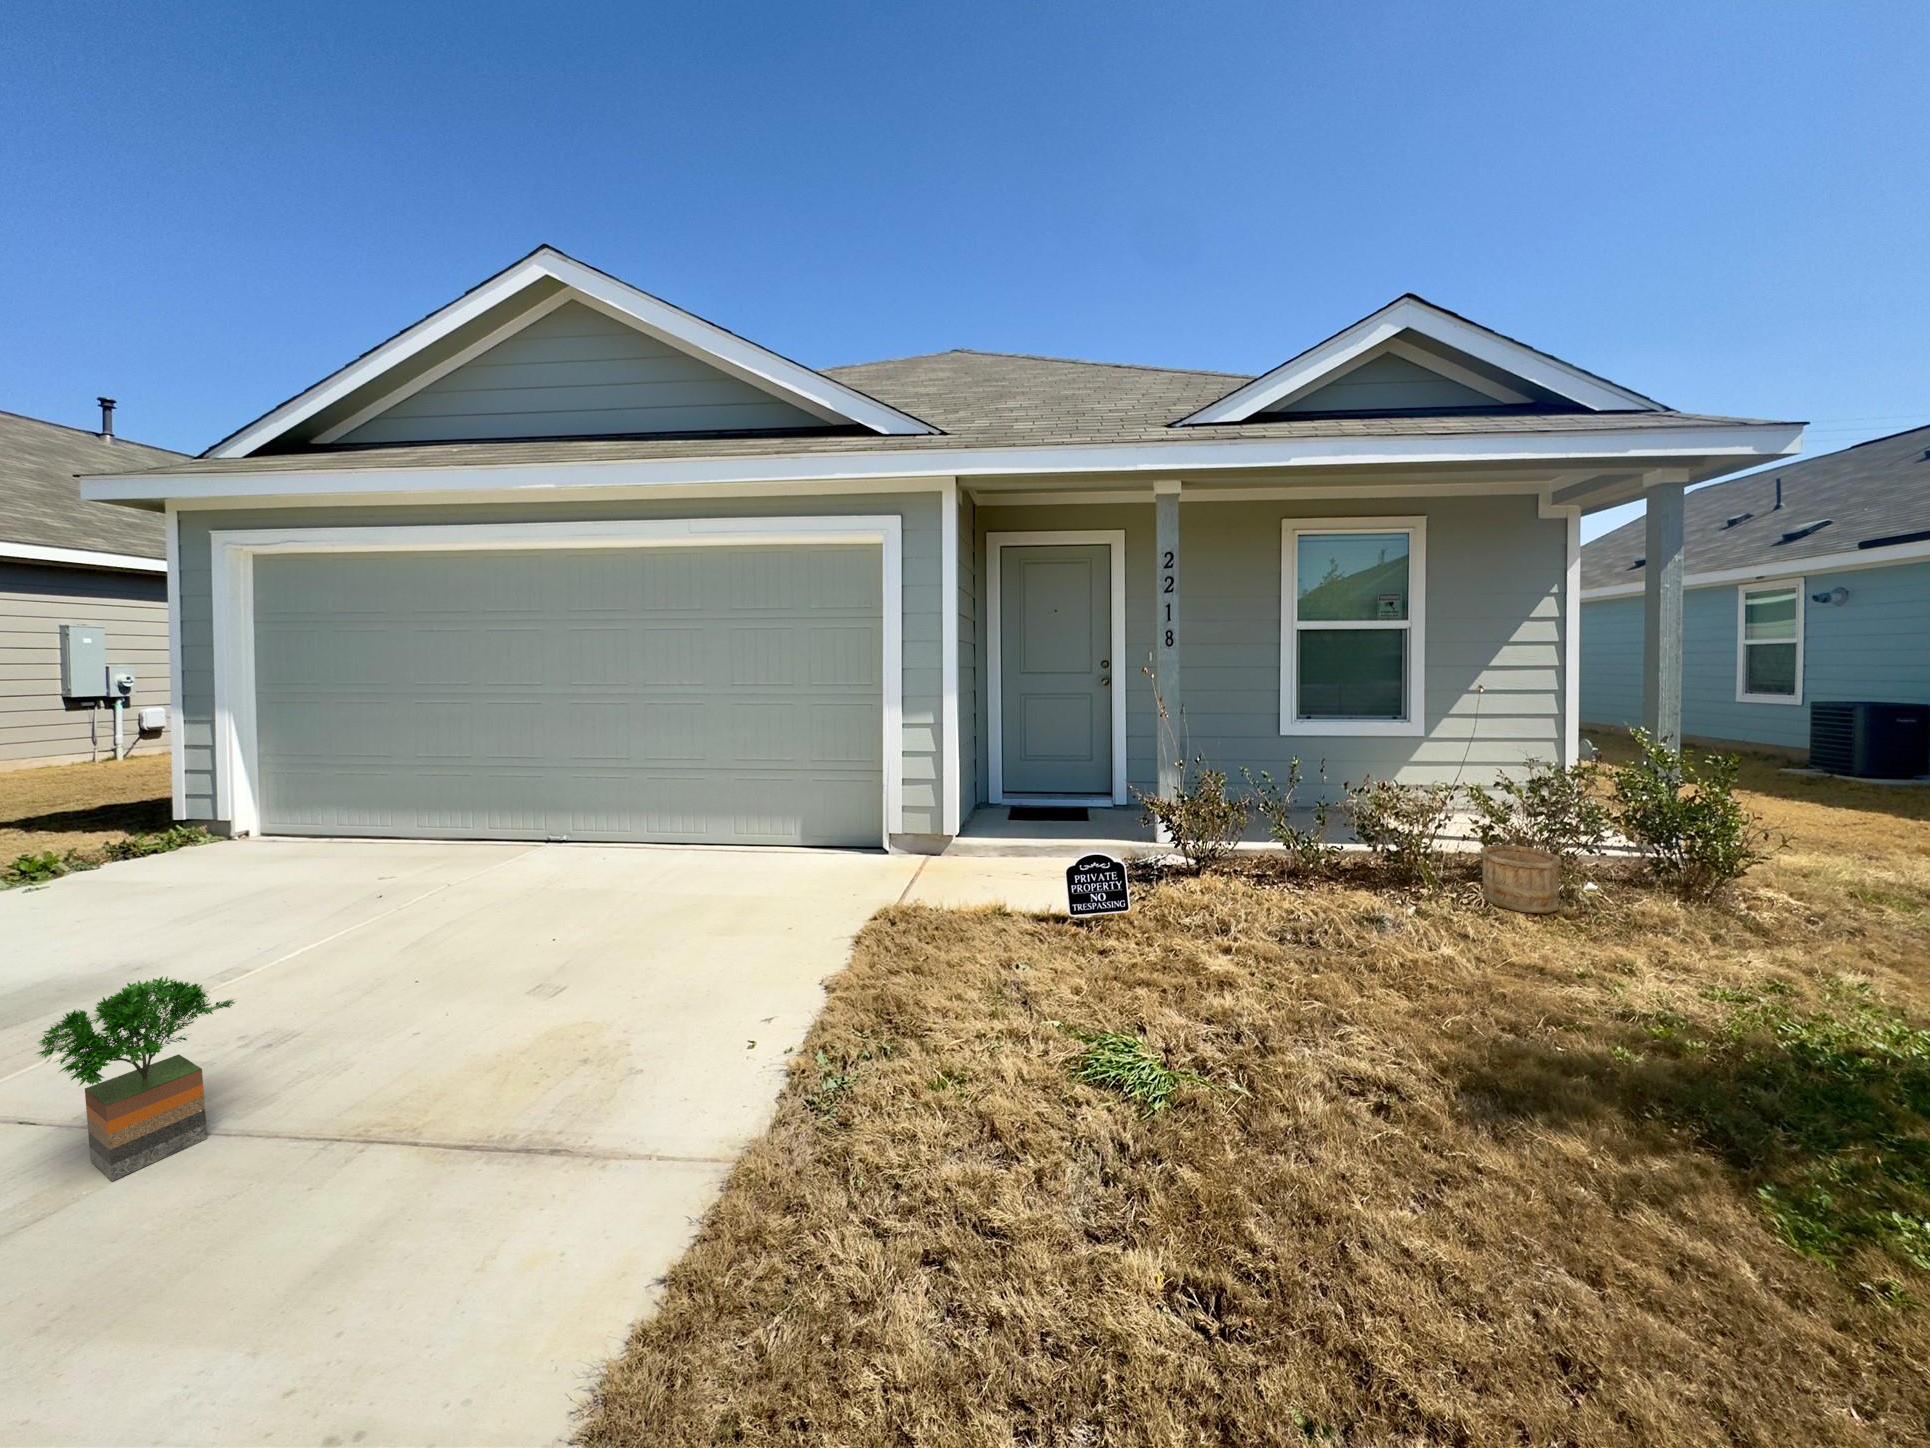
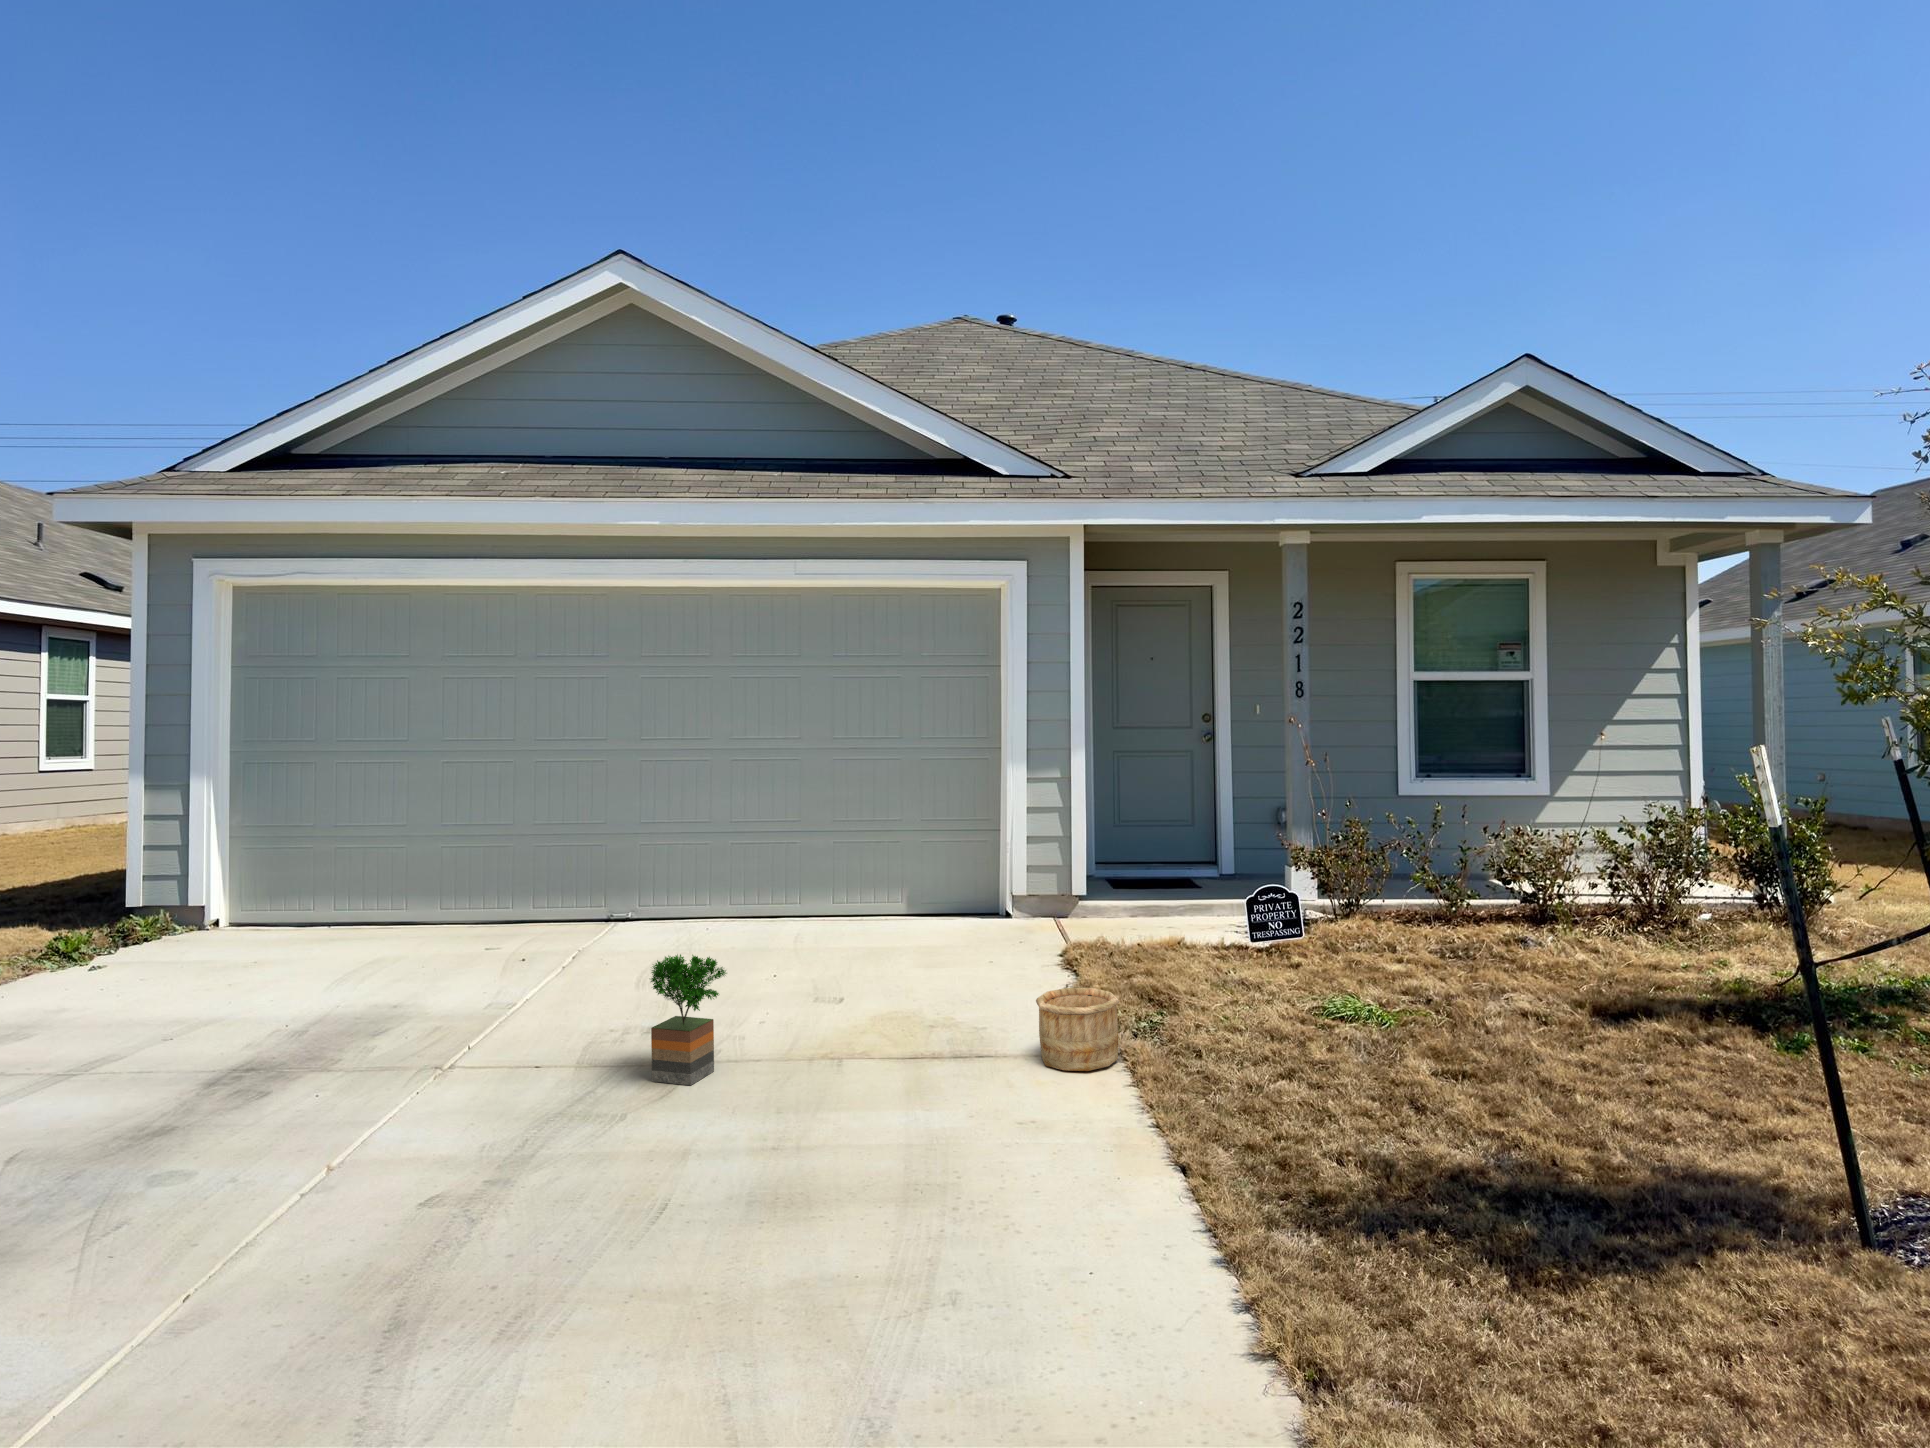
wooden bucket: present [1480,845,1562,914] -> present [1036,988,1119,1071]

